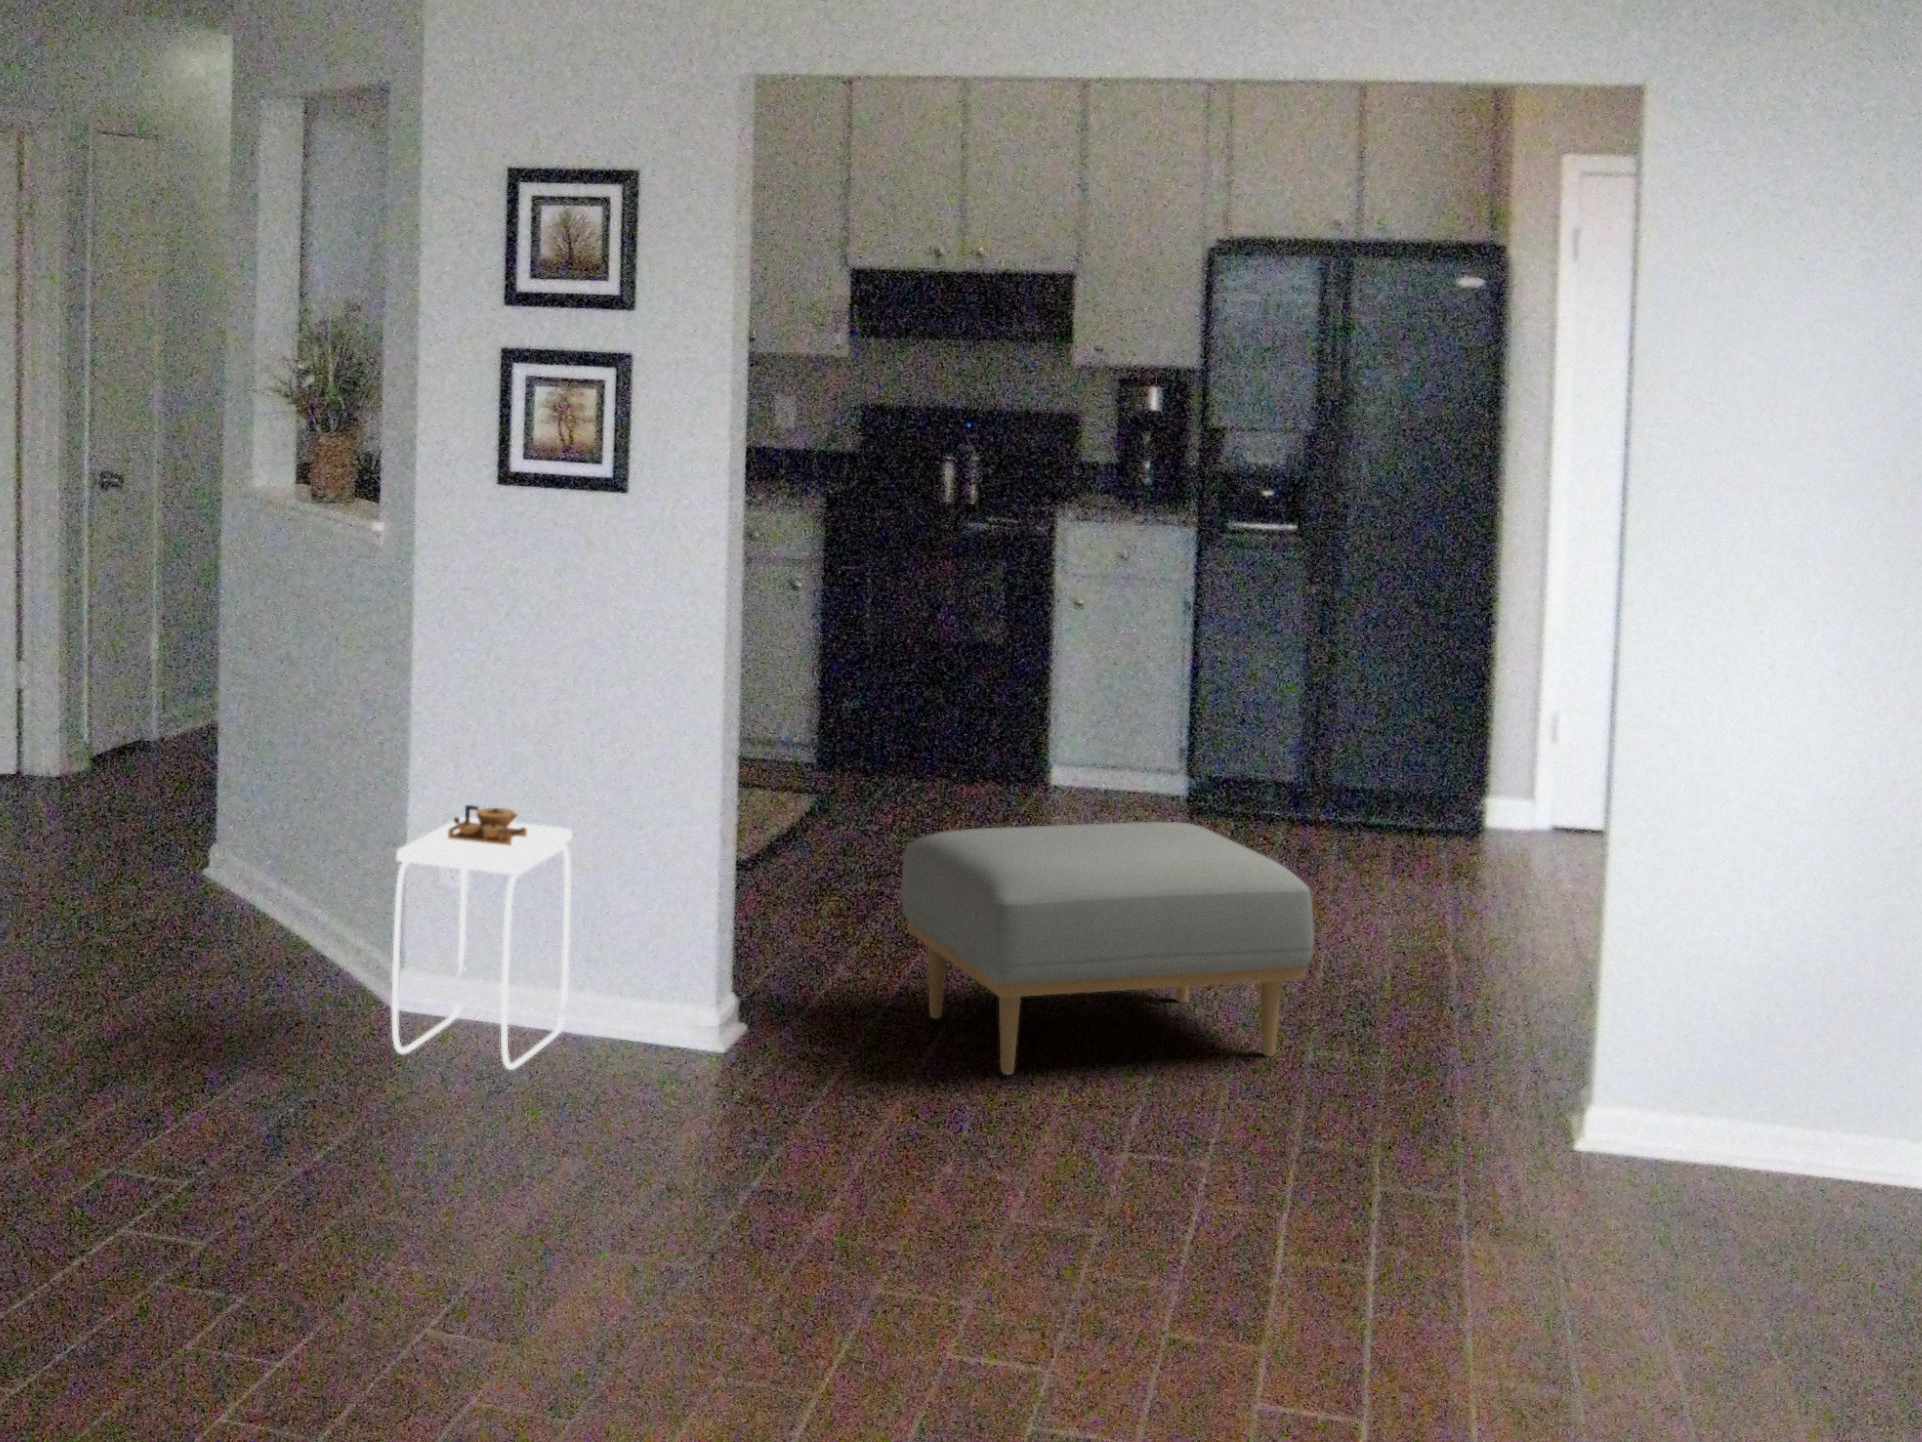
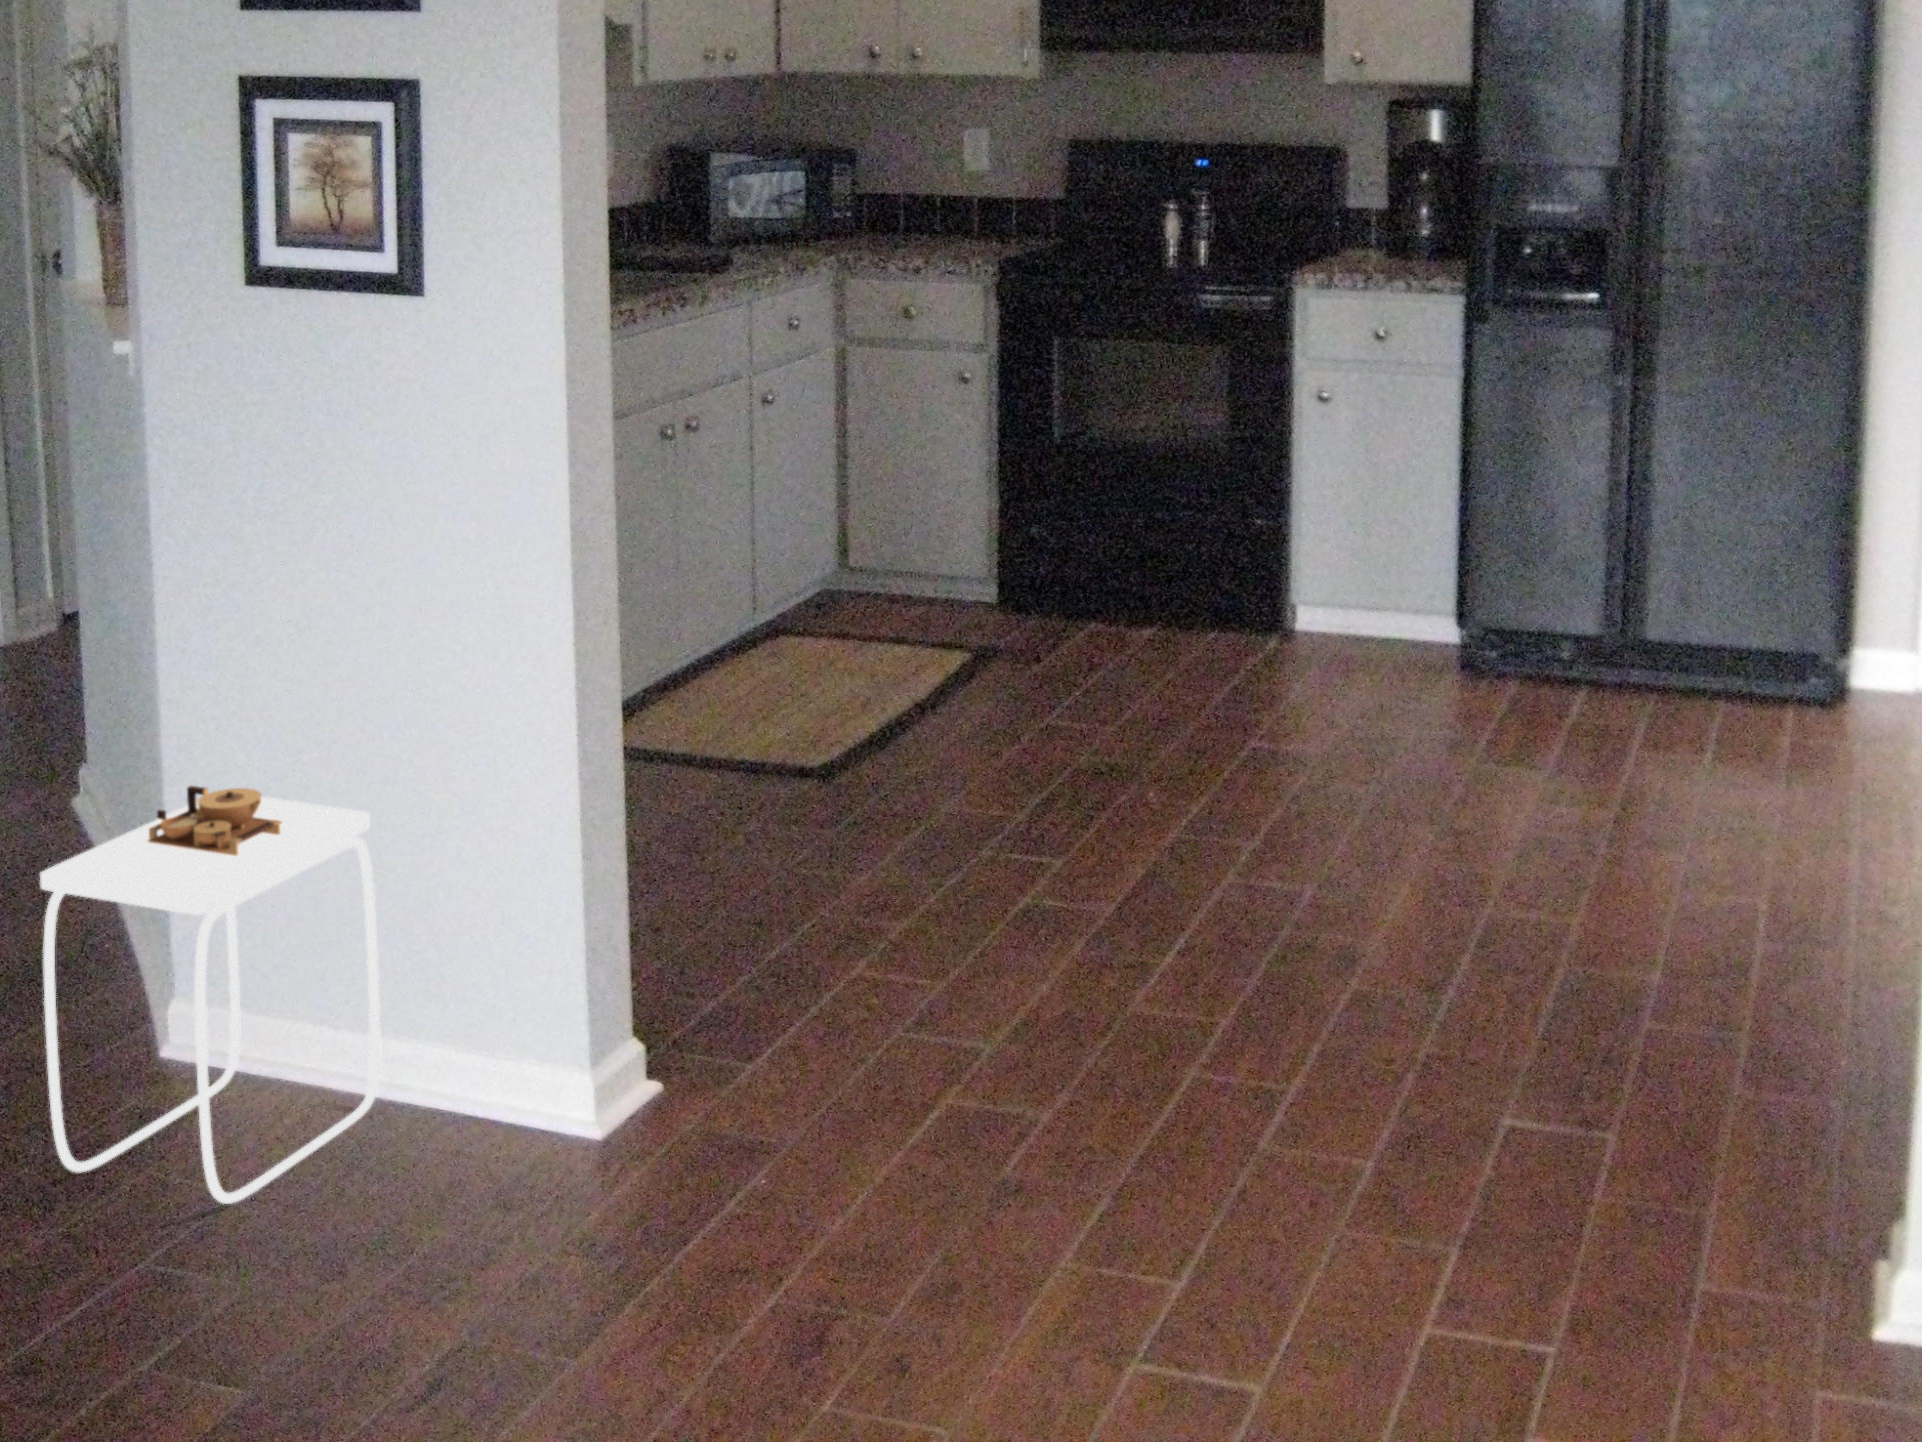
ottoman: present [901,822,1314,1074] -> none [904,763,1497,1189]

